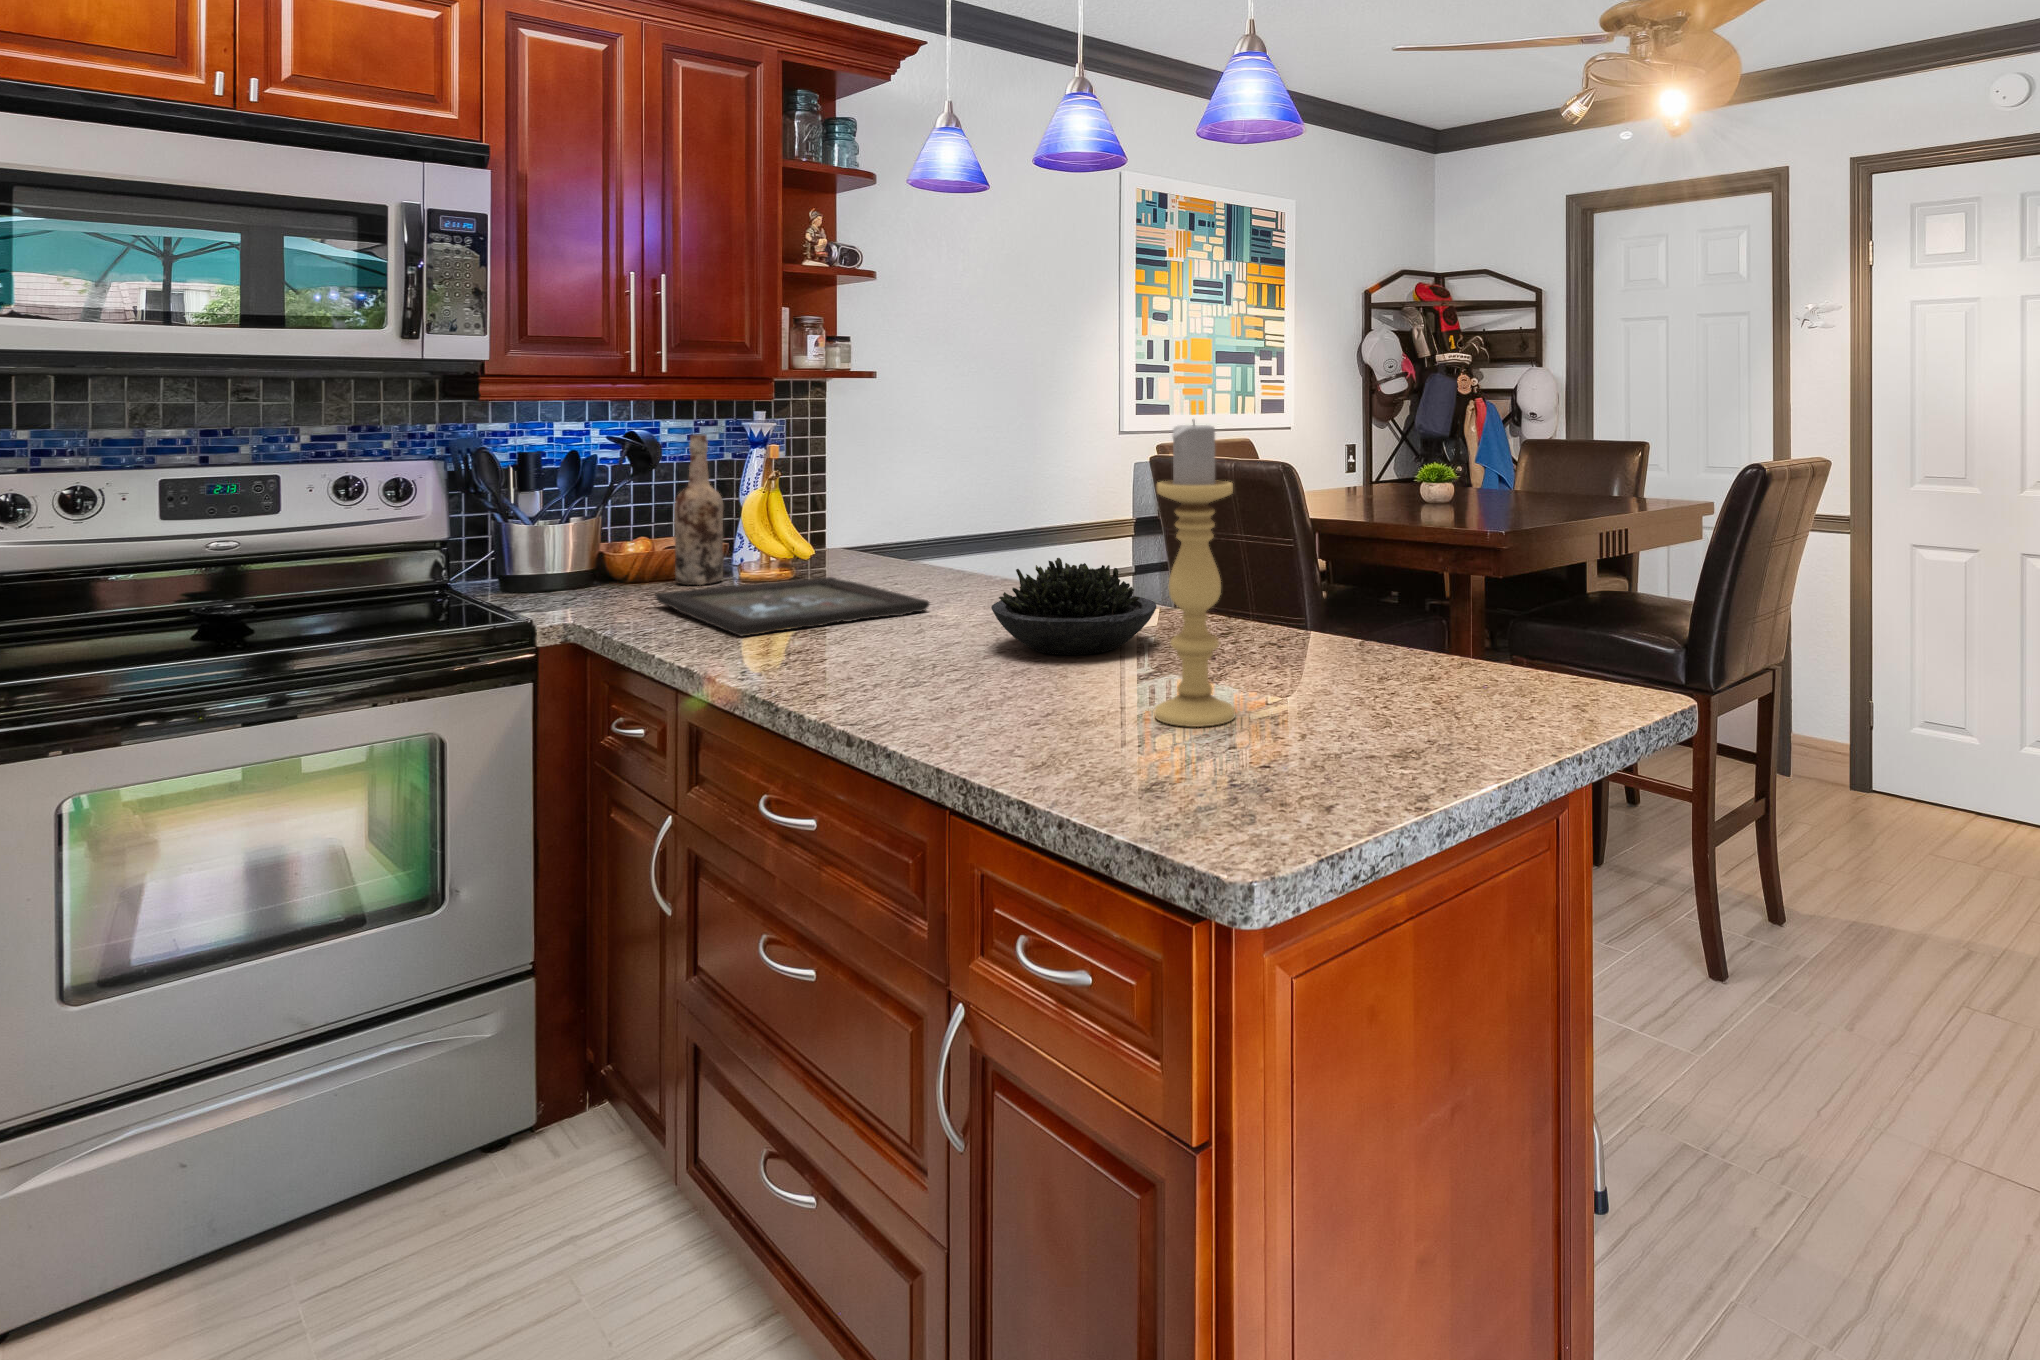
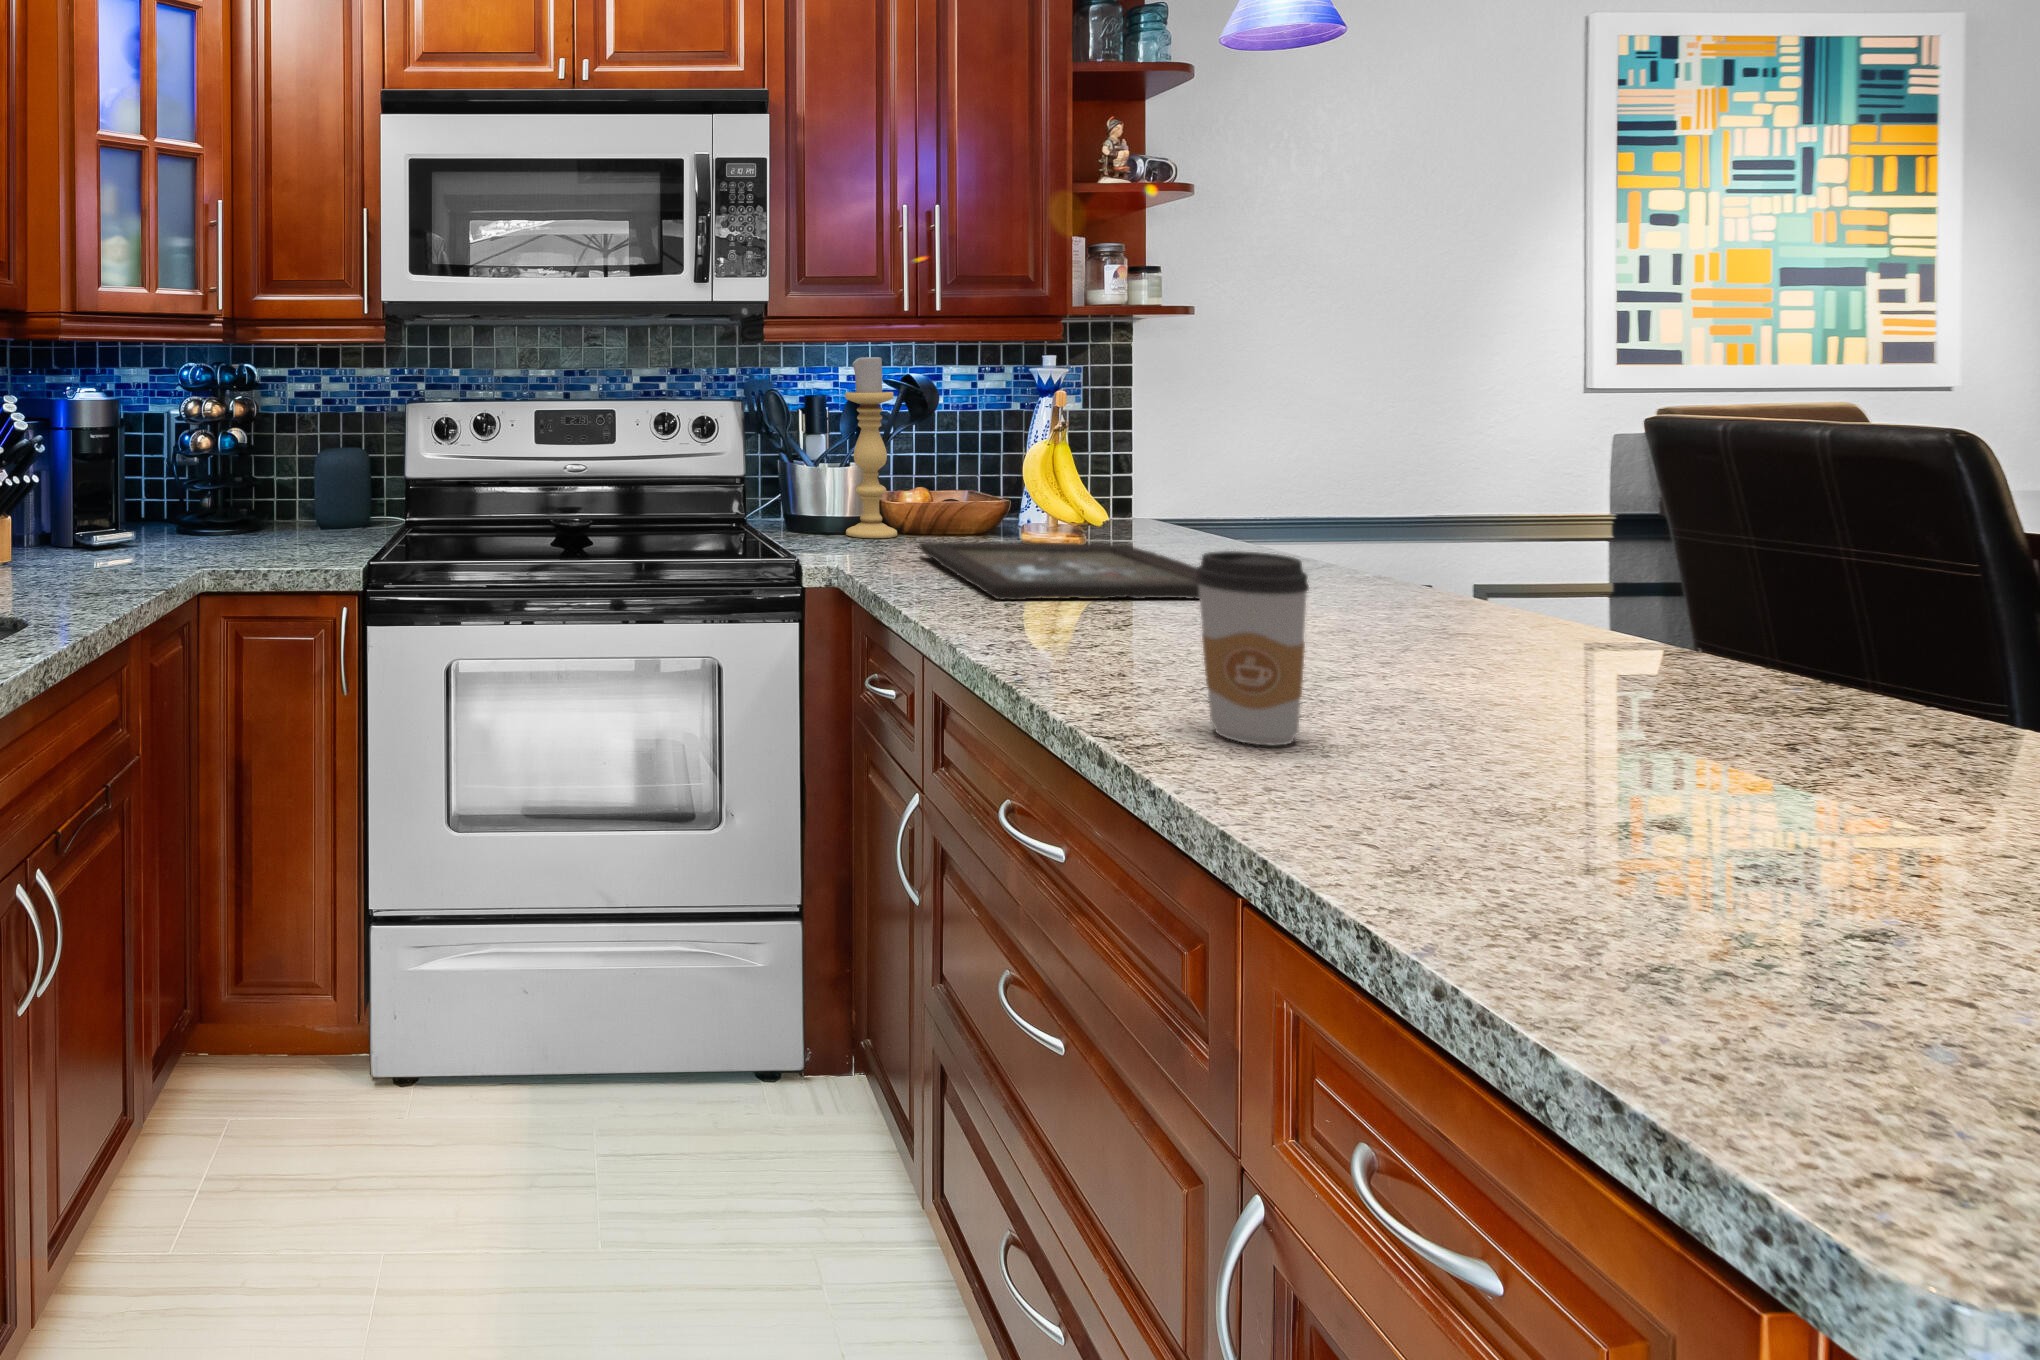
candle holder: present [1155,420,1235,727] -> present [845,353,897,538]
wine bottle: present [674,434,724,585] -> none [950,376,1002,539]
succulent plant: present [991,558,1156,655] -> none [1337,541,1656,695]
coffee cup: none [916,580,986,713] -> present [1195,551,1309,745]

